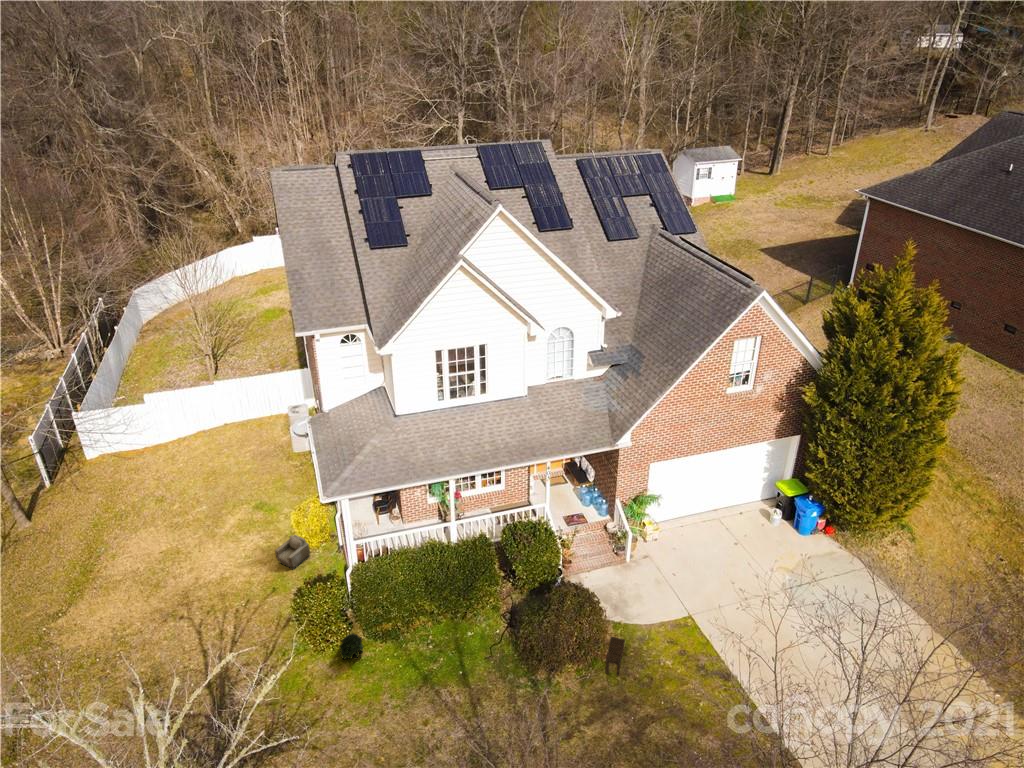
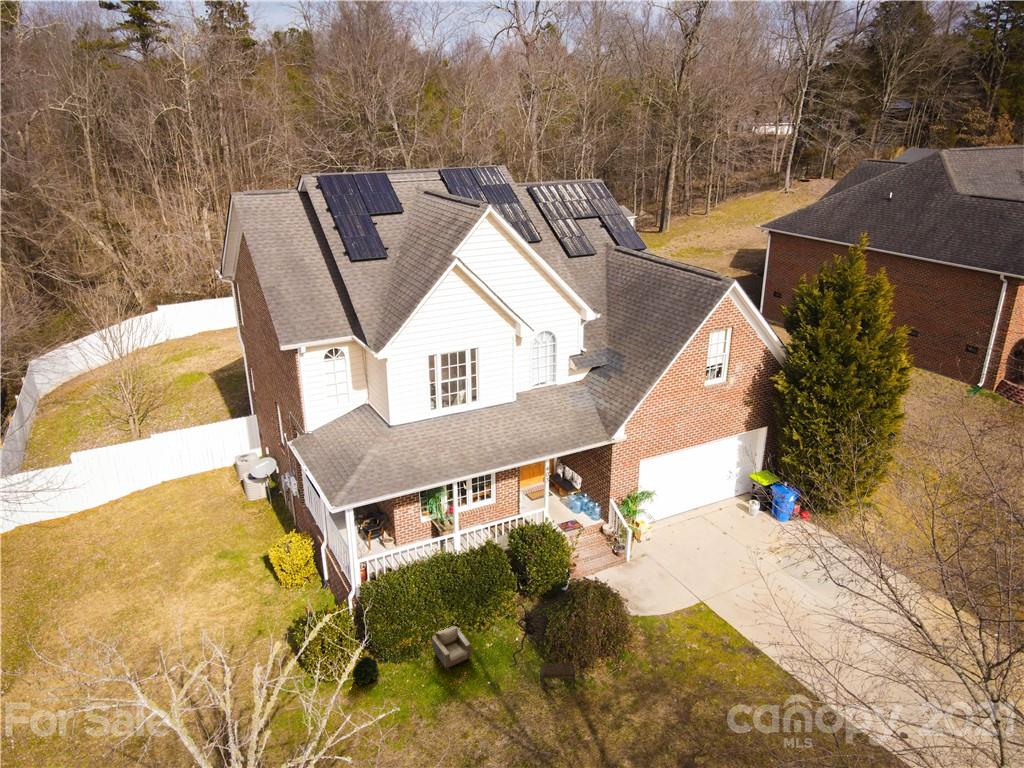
armchair: present [275,535,310,570] -> present [432,626,471,670]
bench: present [606,637,625,675] -> present [540,663,576,690]

